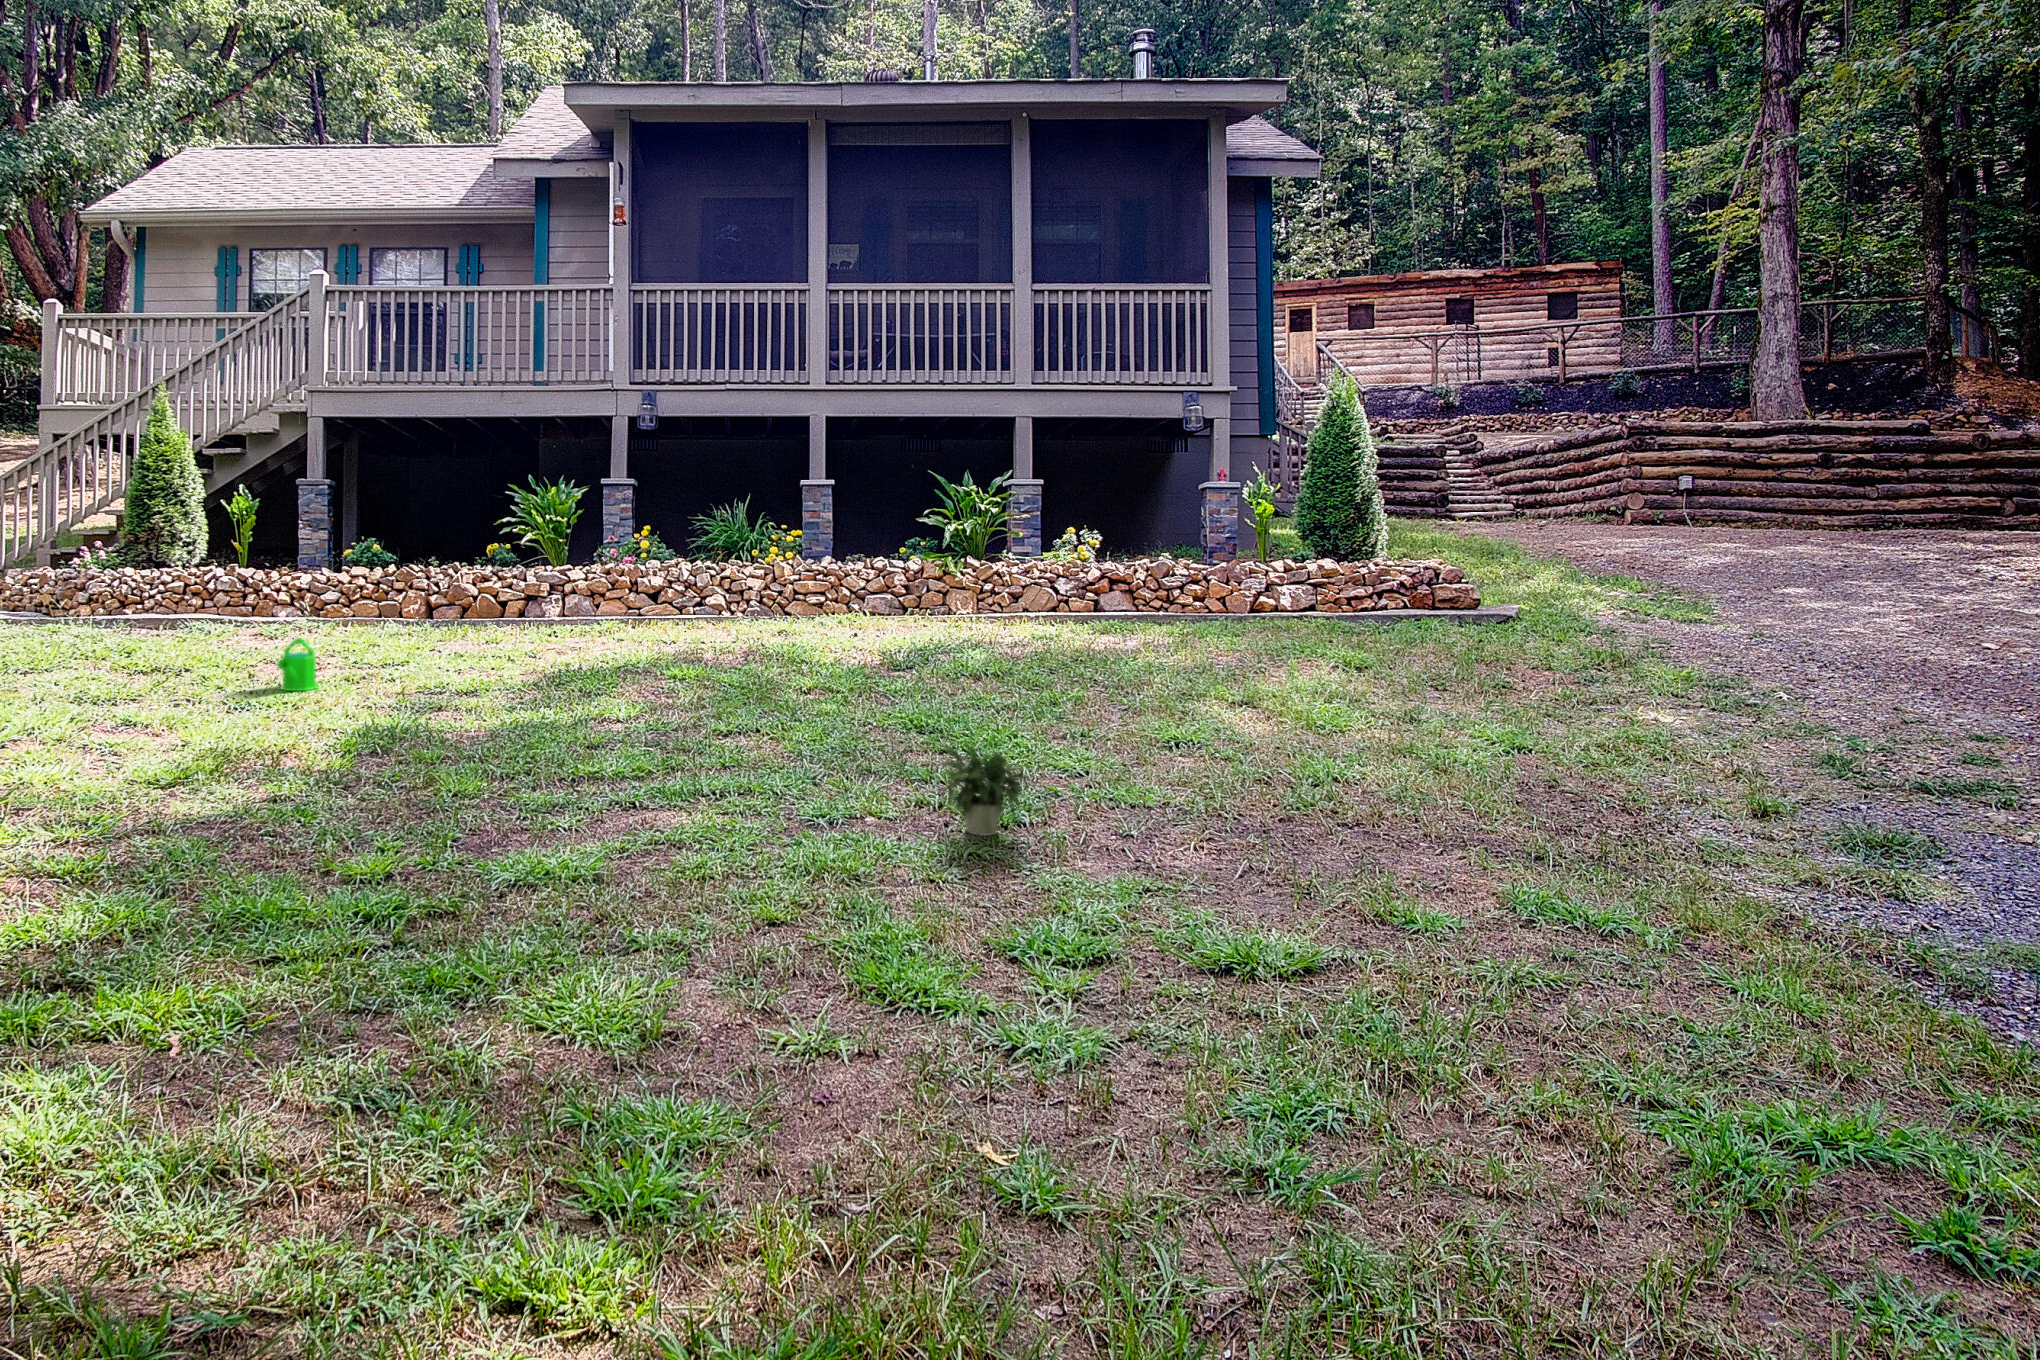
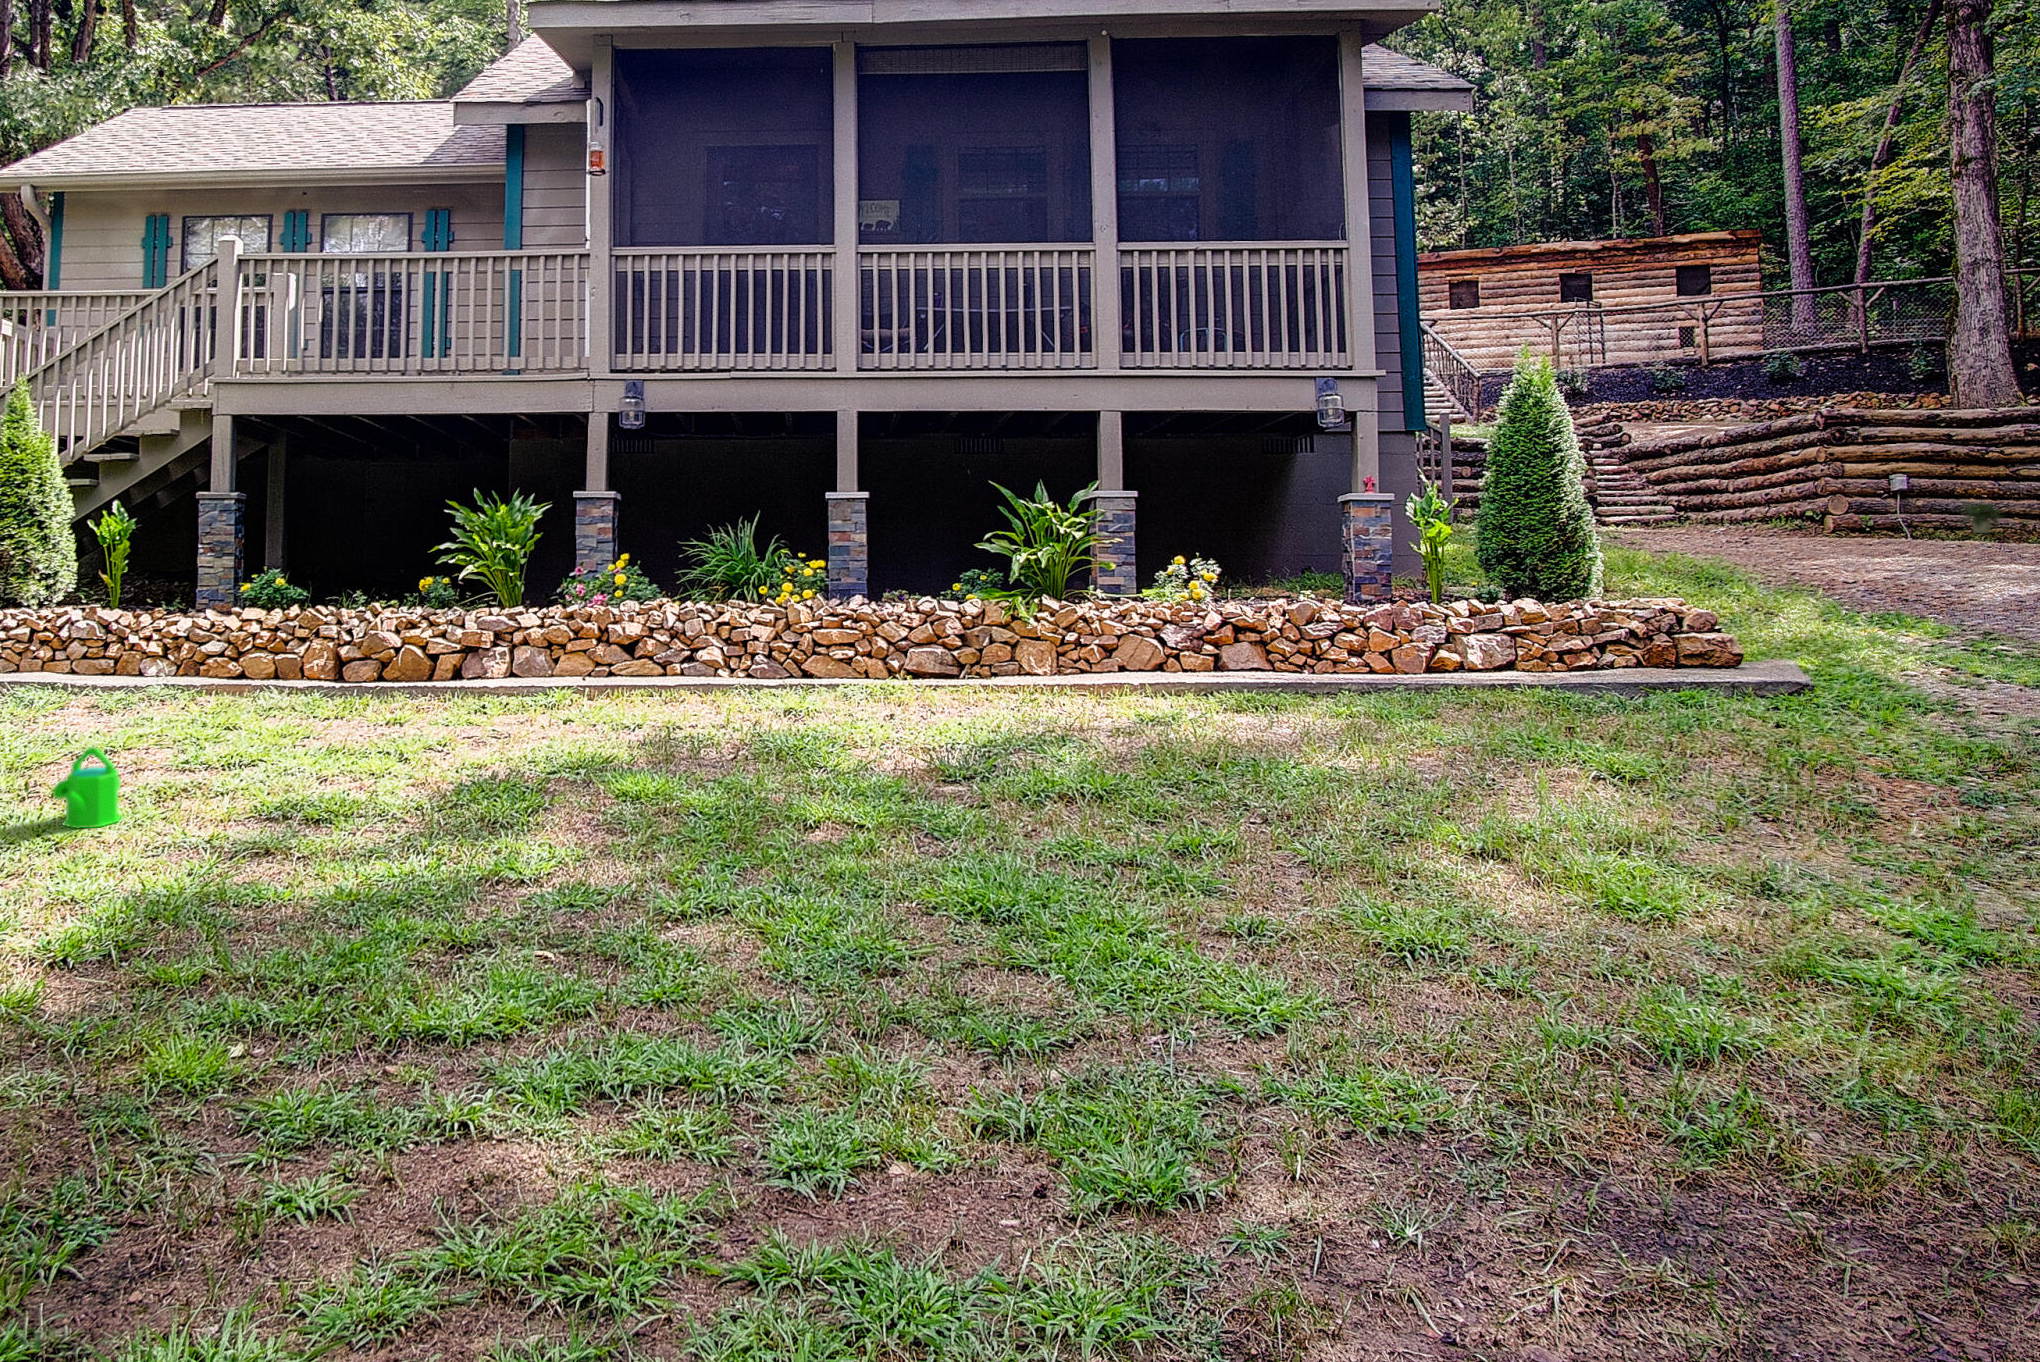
potted plant: present [939,744,1029,836] -> present [1962,503,2006,533]

